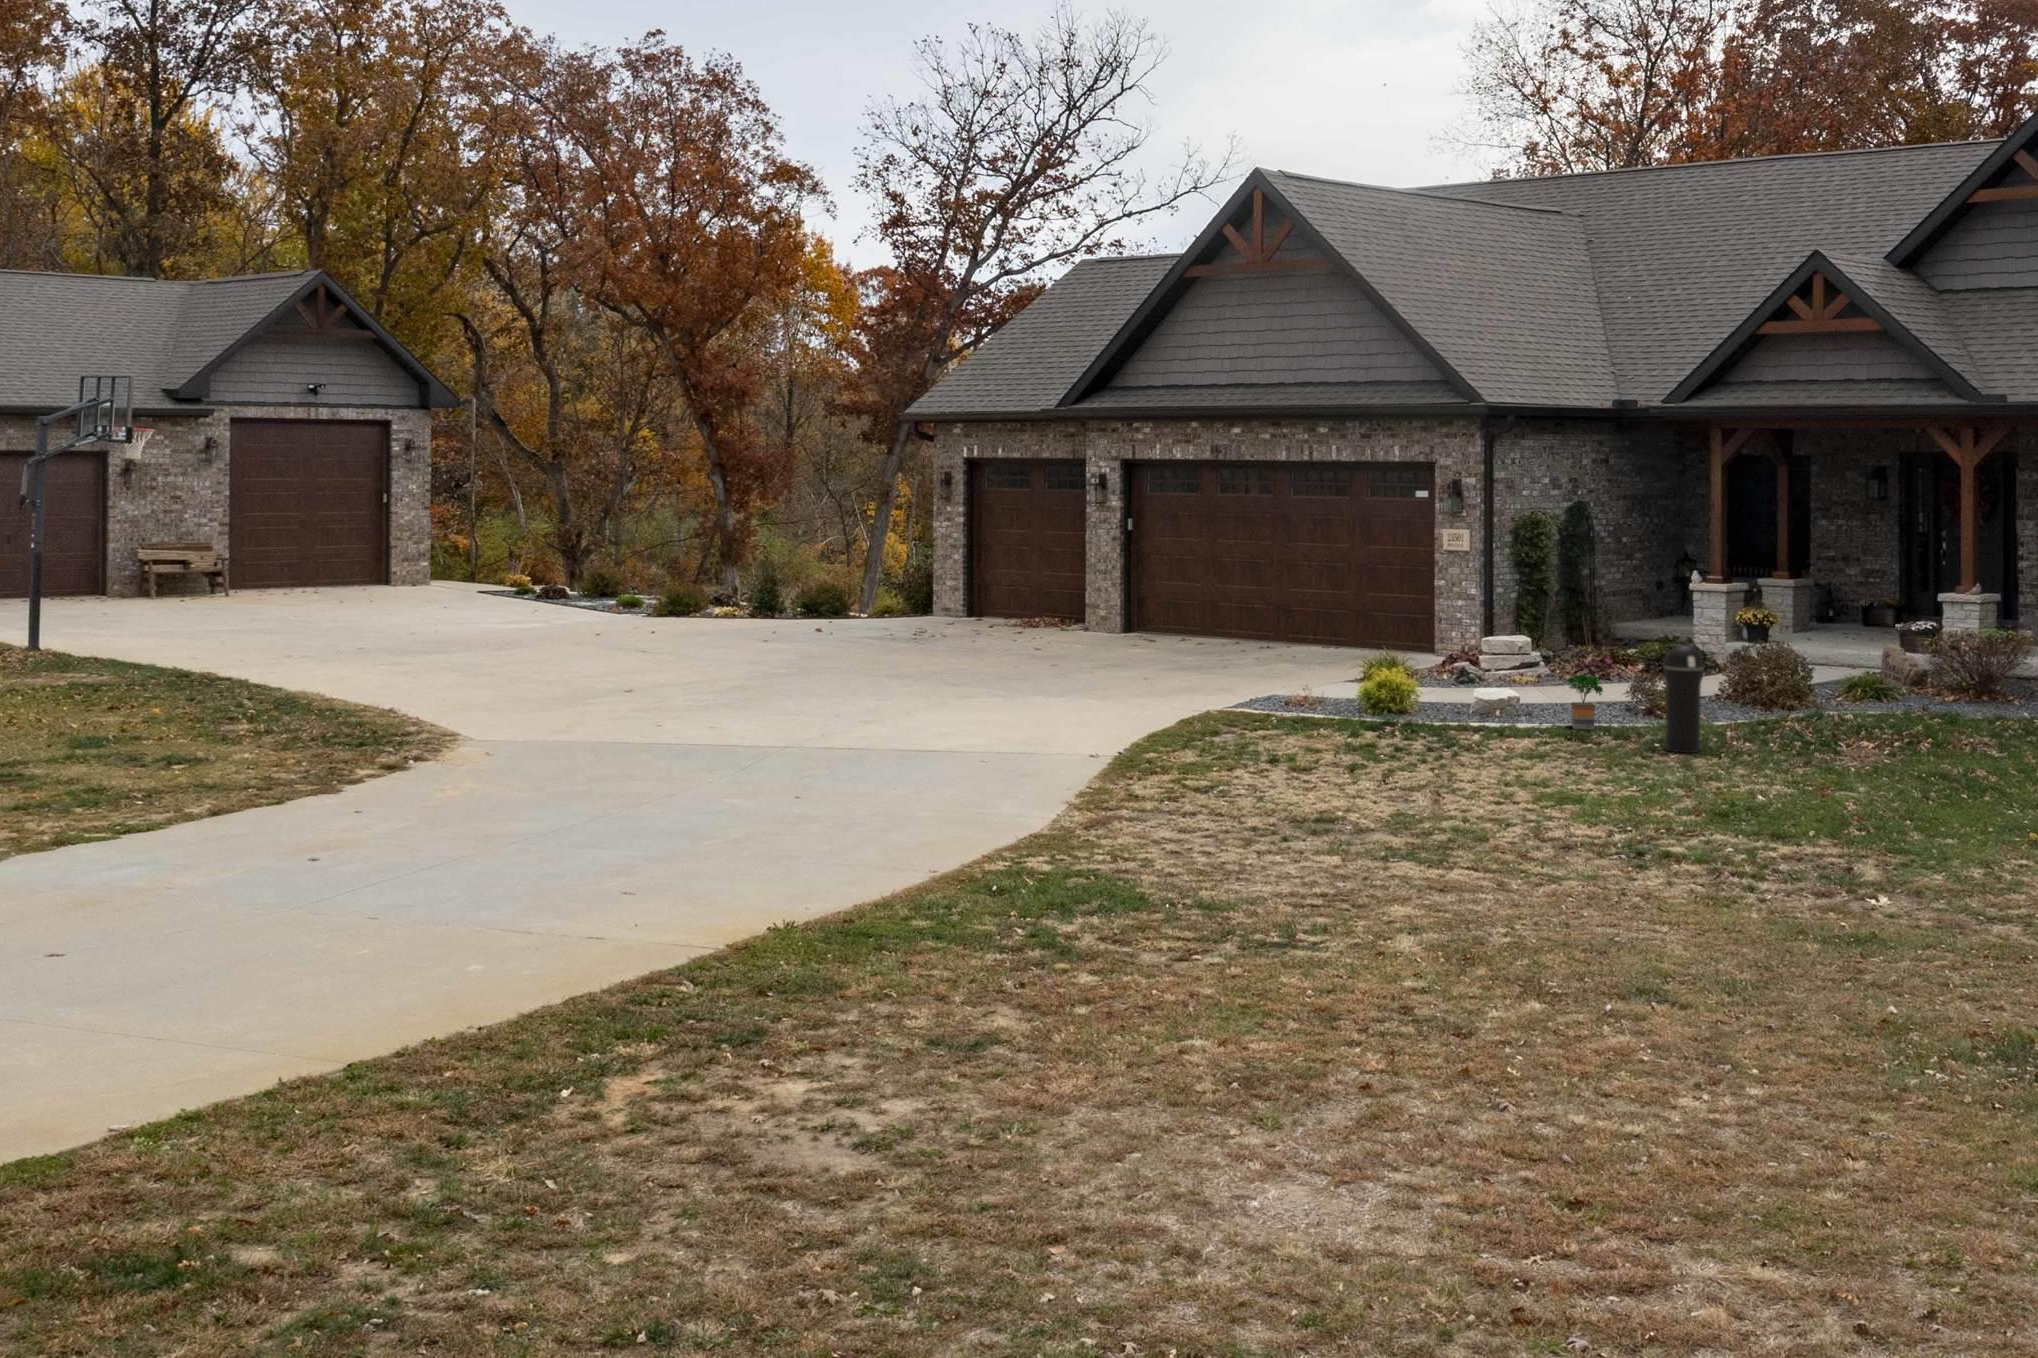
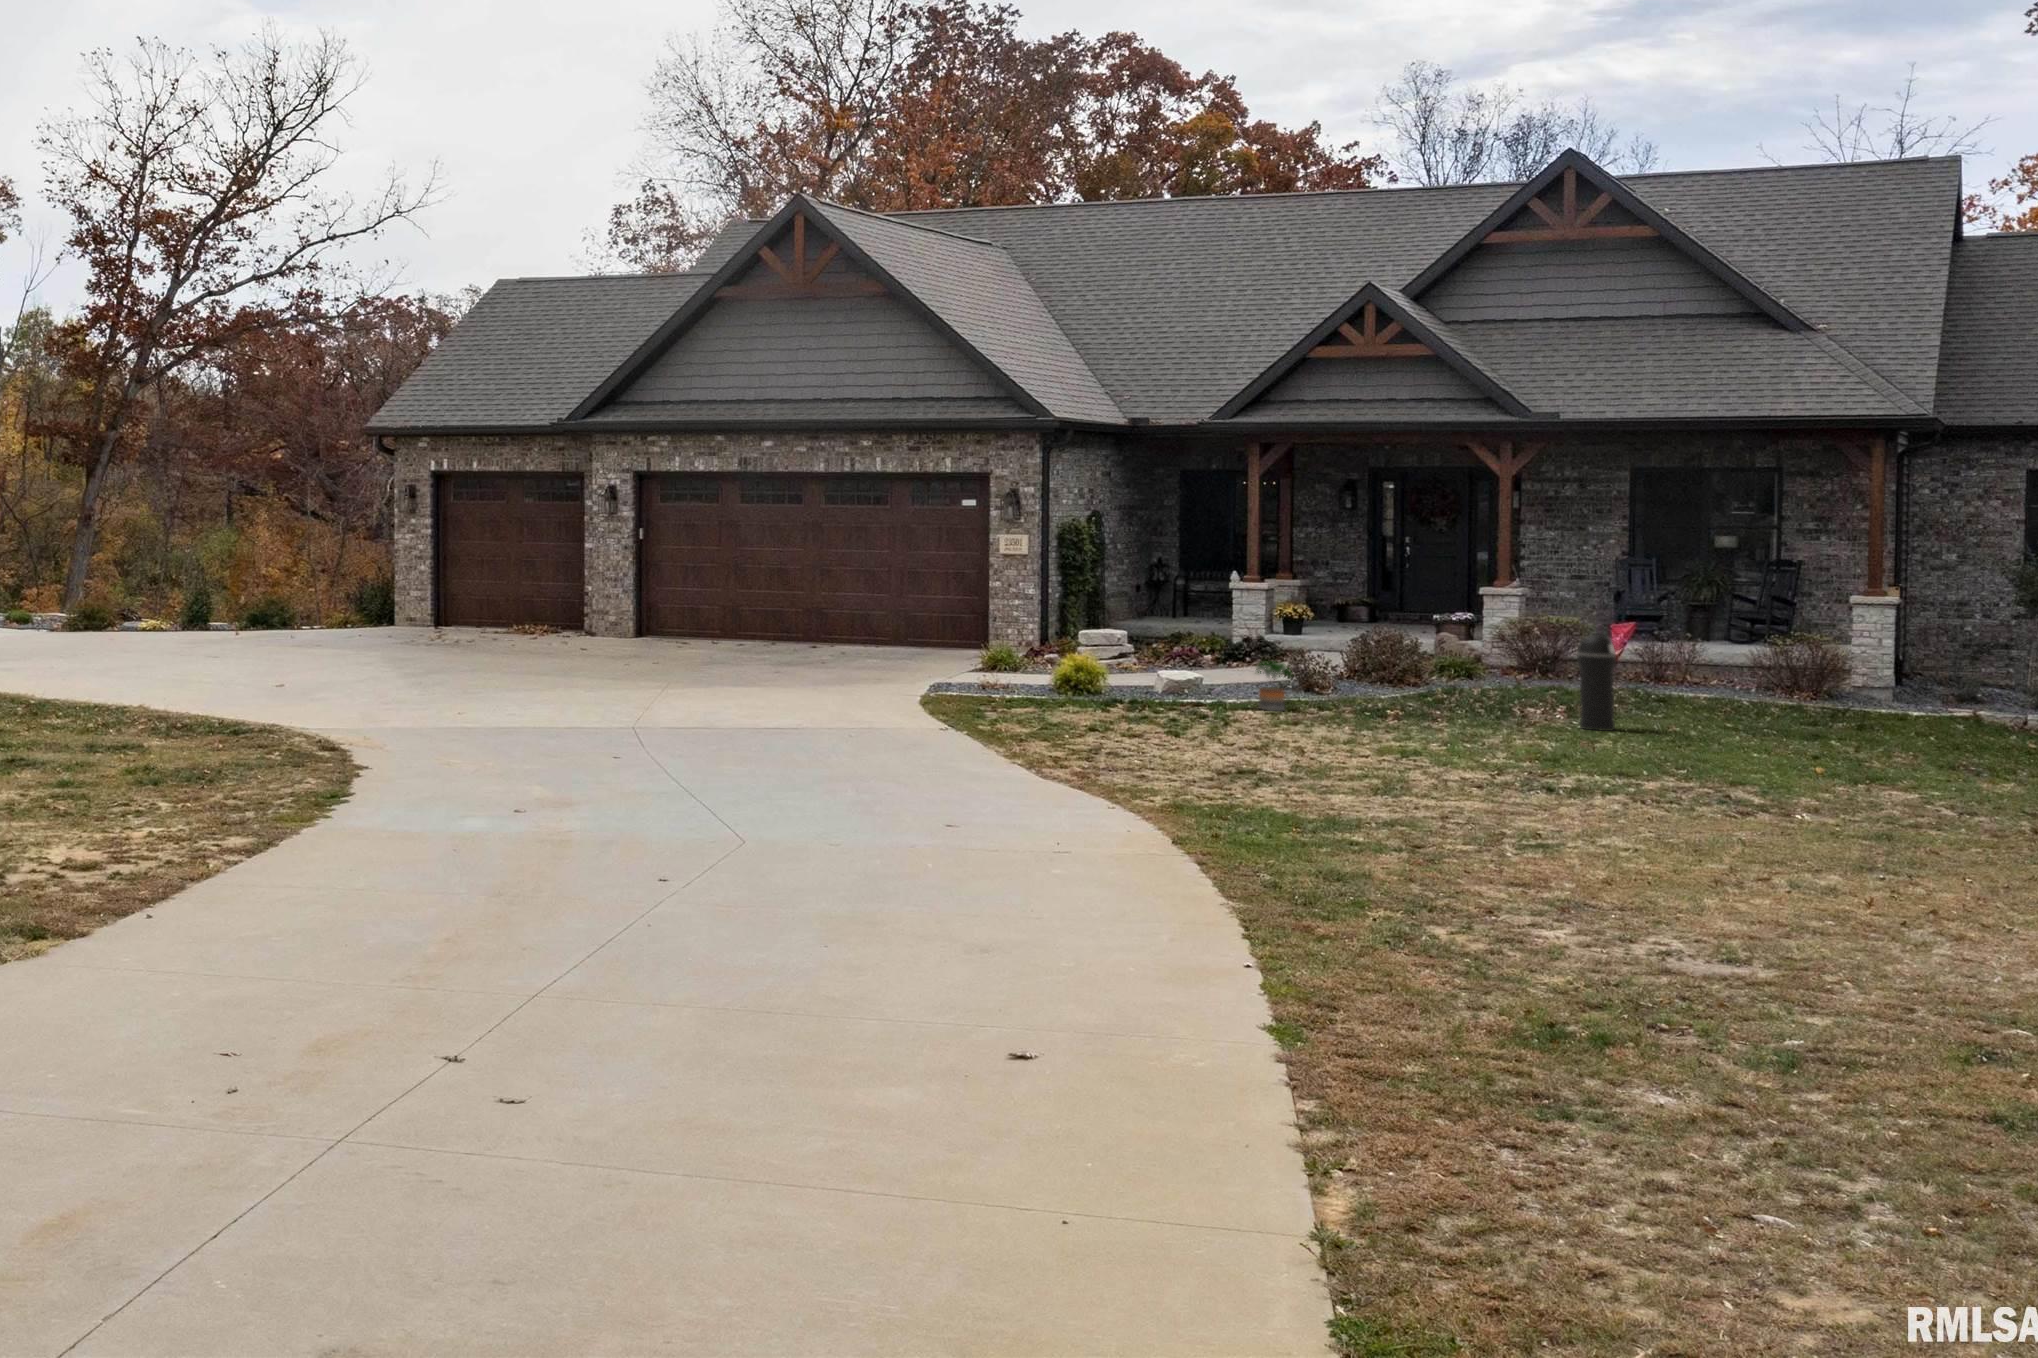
trash can: present [1664,645,1703,753] -> present [1577,634,1616,731]

